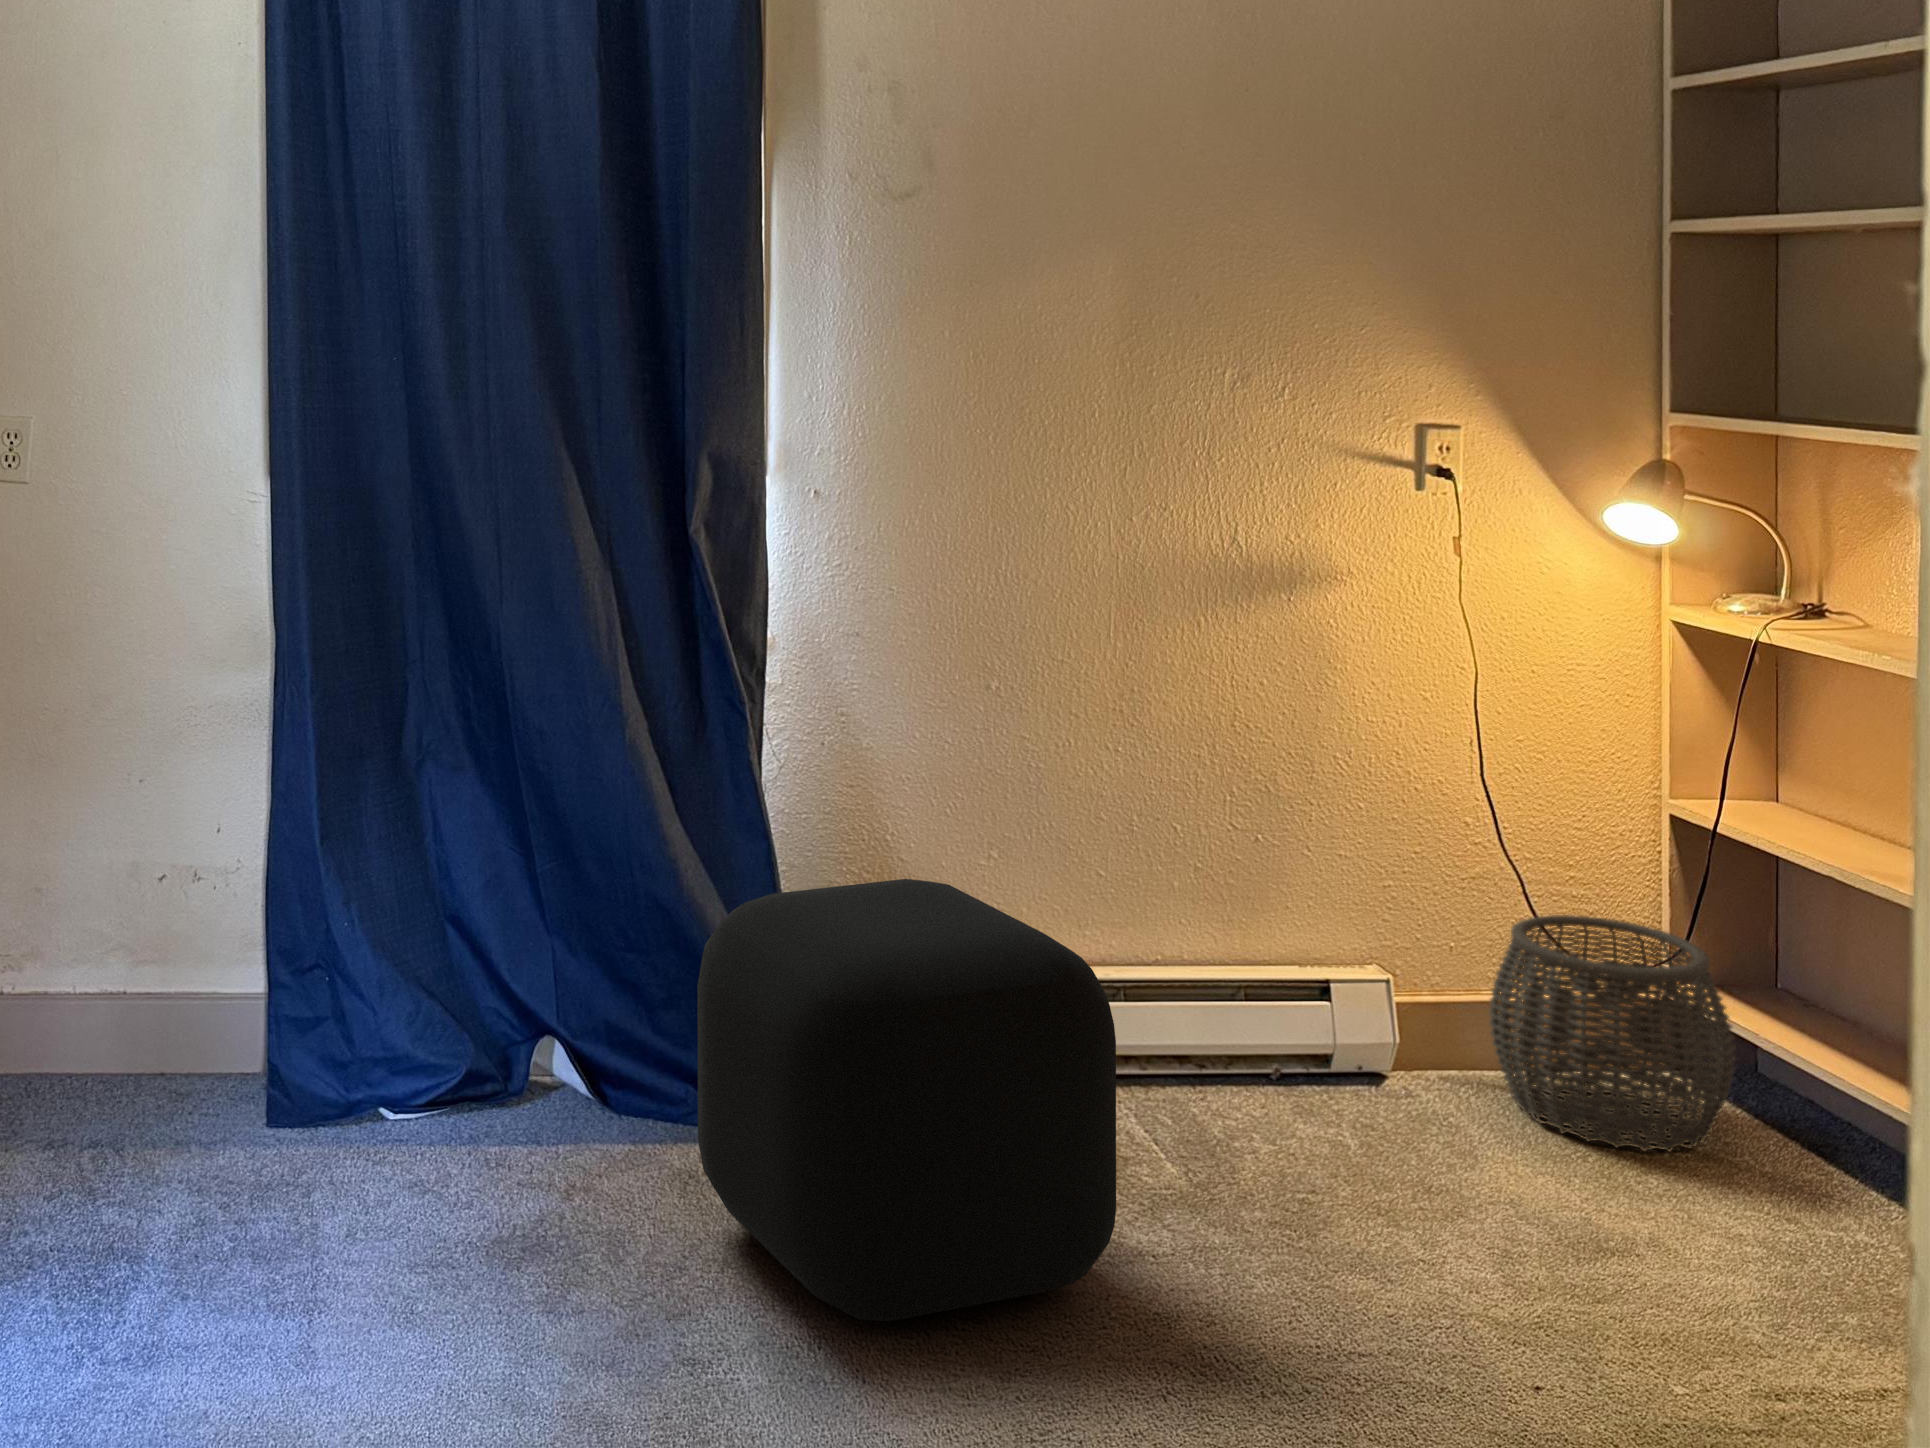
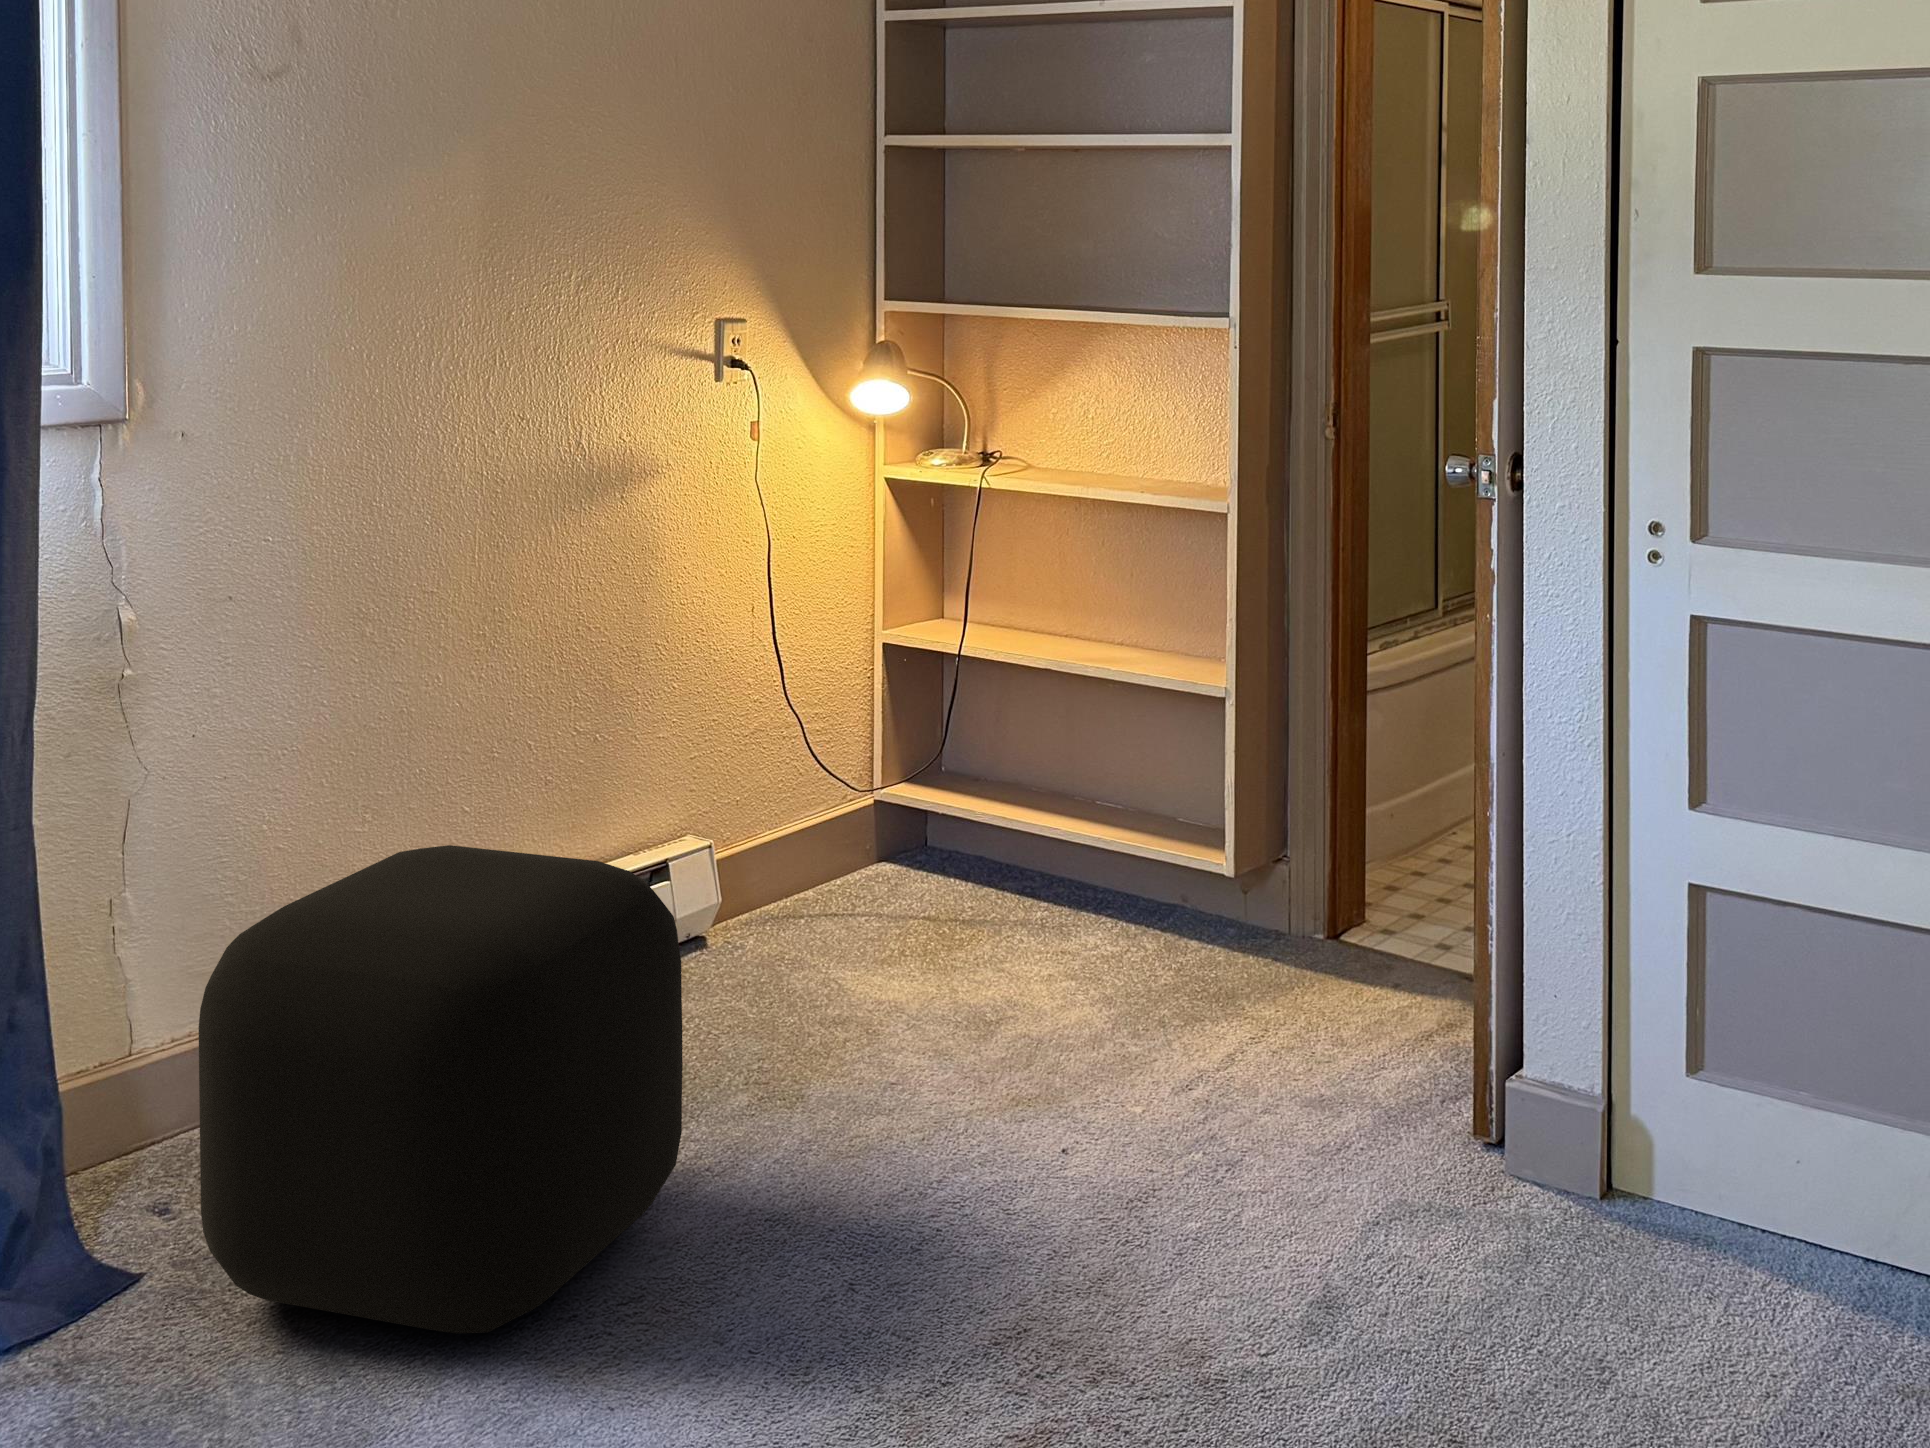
woven basket: present [1490,915,1735,1152] -> none [783,742,966,935]

